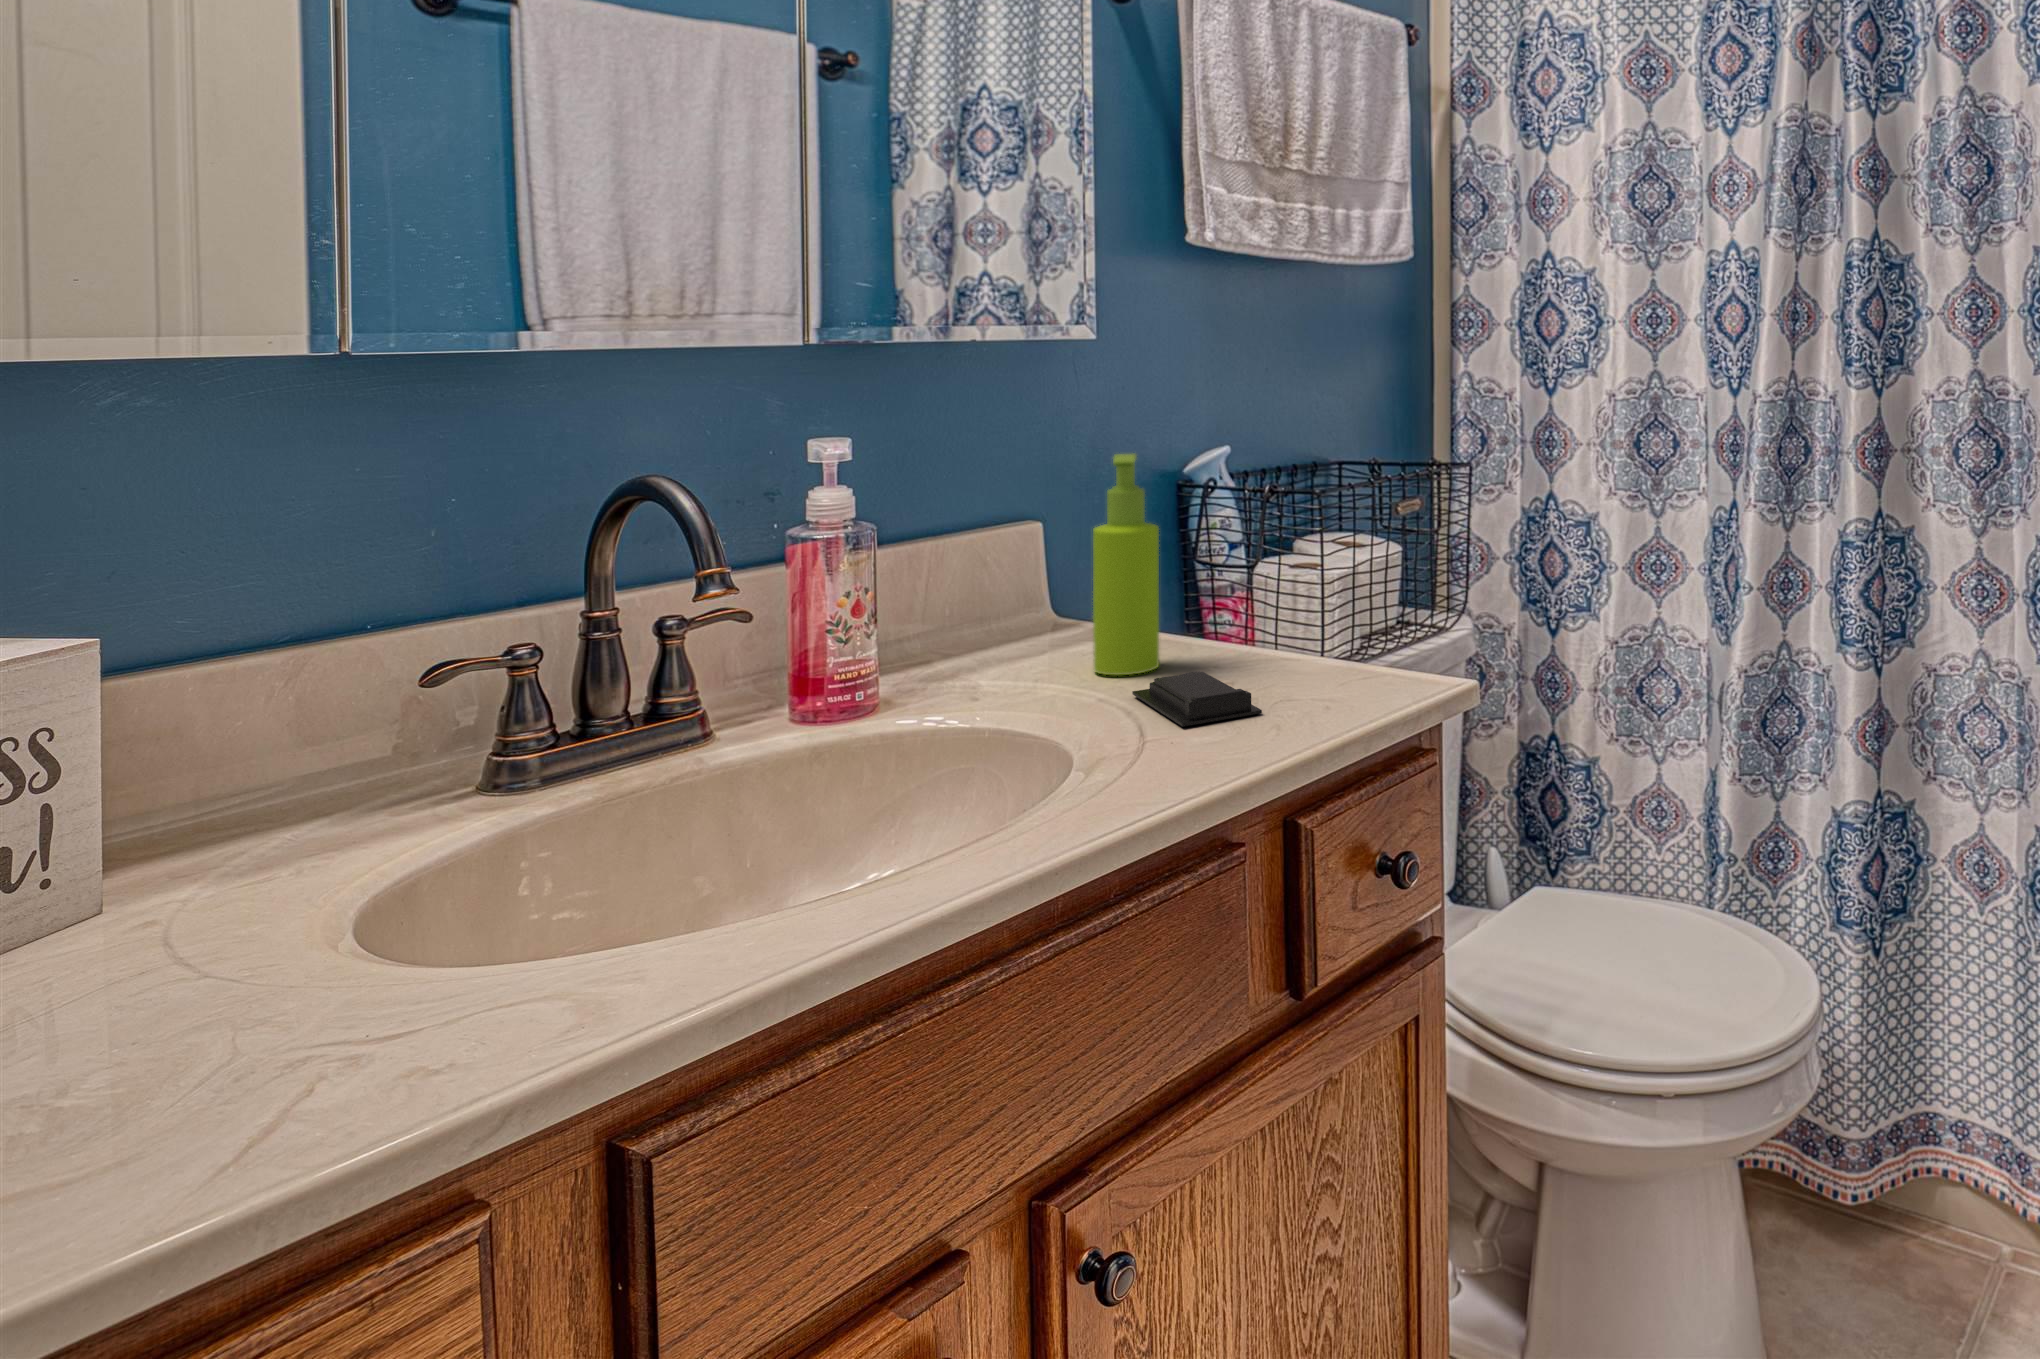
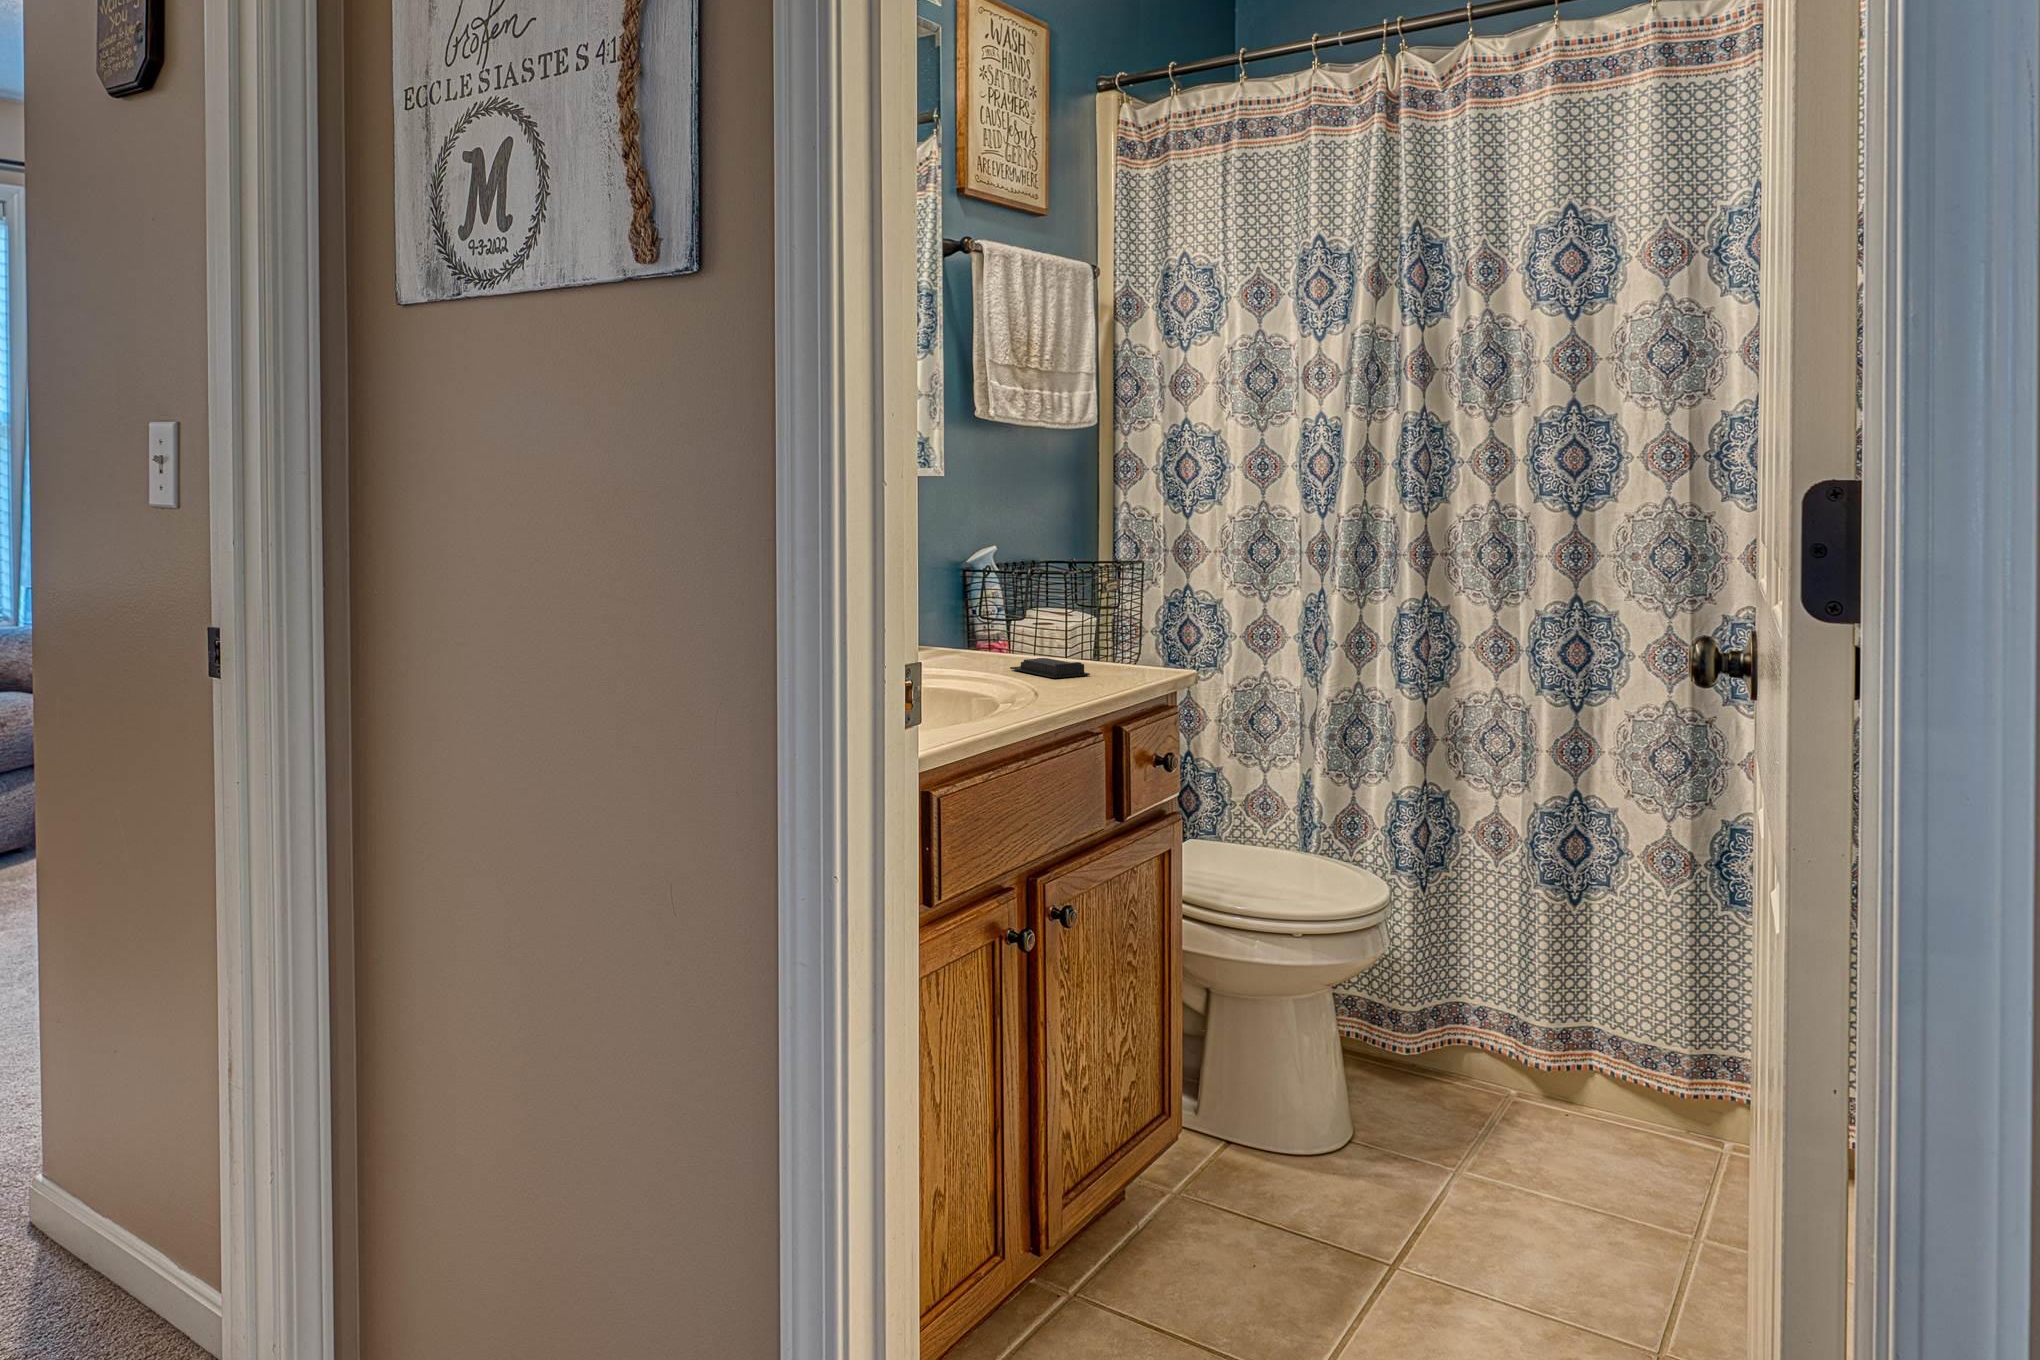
soap dispenser: present [1093,454,1159,675] -> none [973,541,1009,663]

